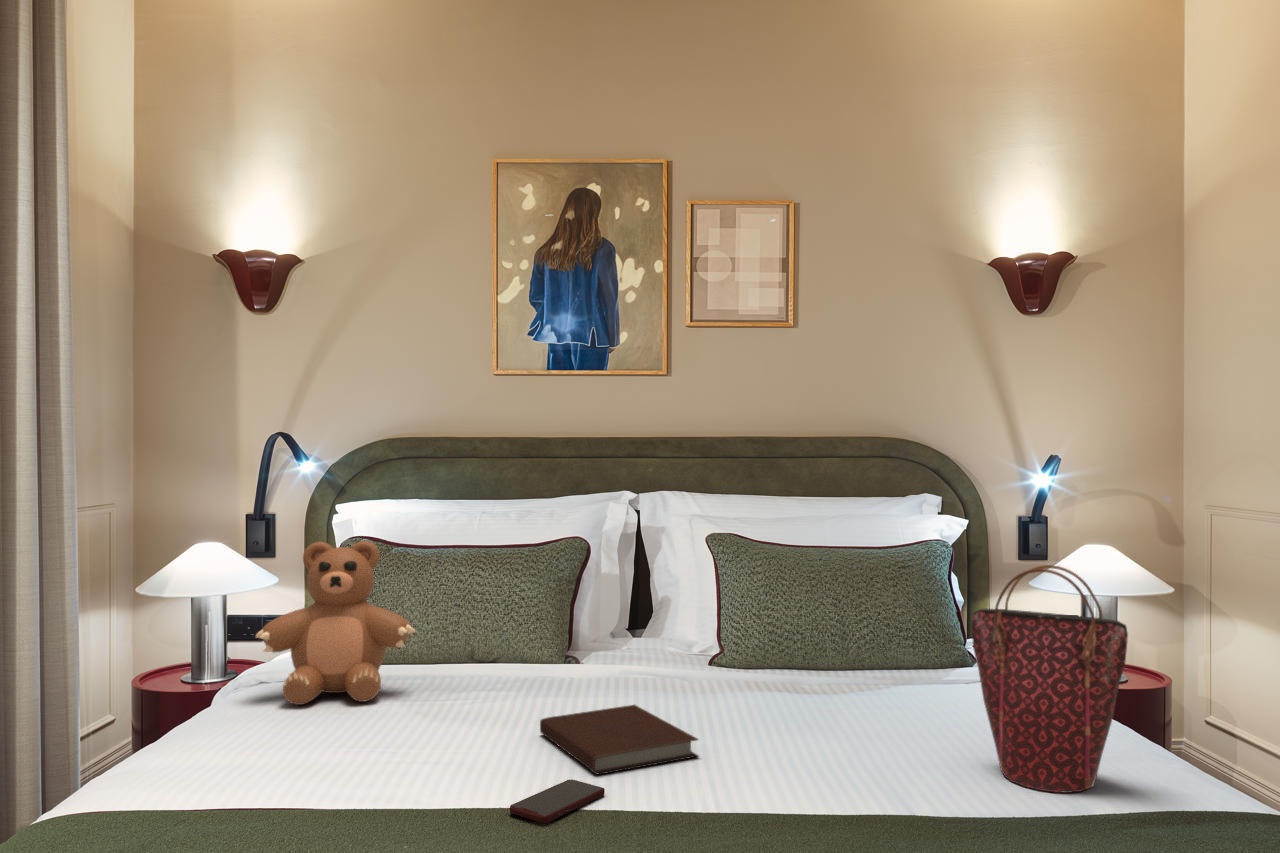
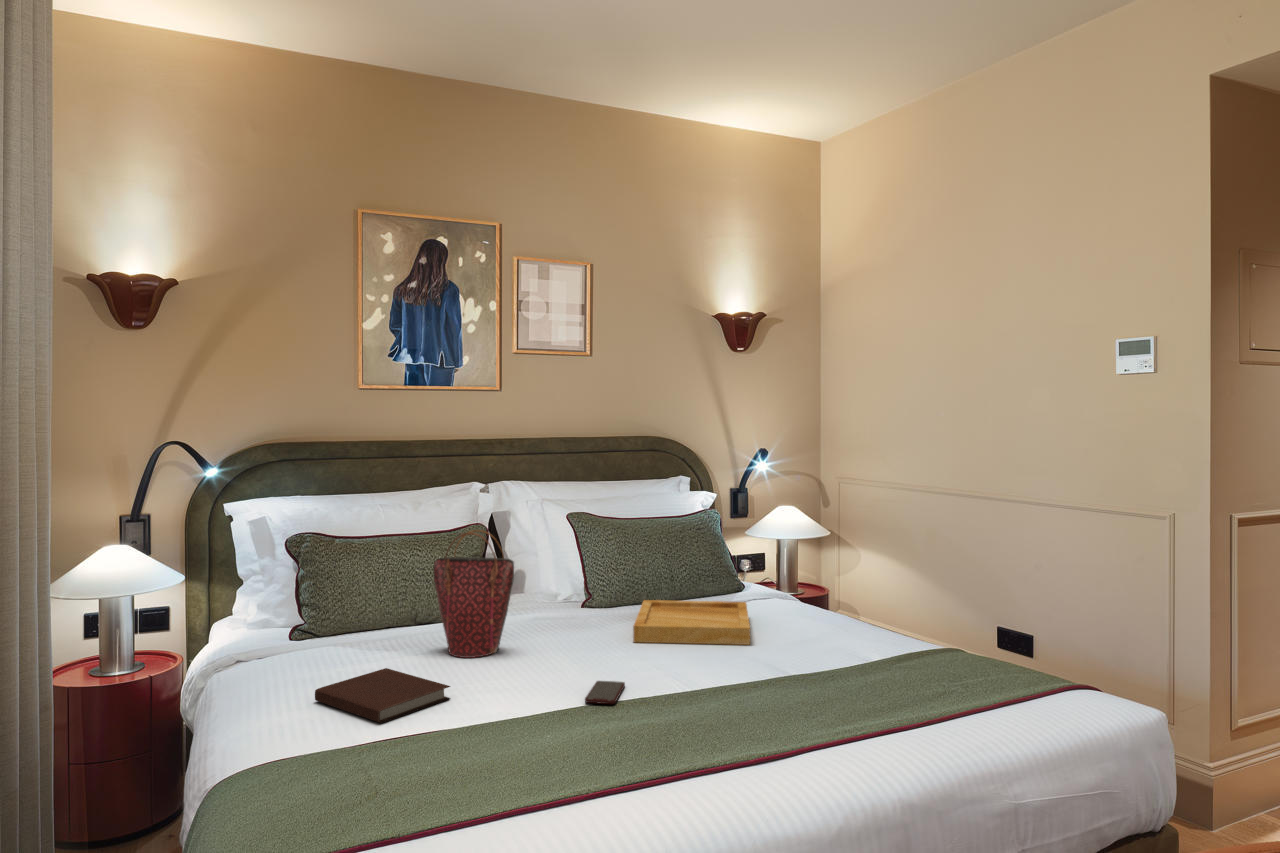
teddy bear: present [256,541,415,705] -> none [277,537,401,668]
handbag: present [972,565,1128,793] -> present [433,530,514,658]
tray: none [712,665,938,758] -> present [633,600,750,645]
notebook: present [540,705,698,774] -> present [315,668,450,723]

